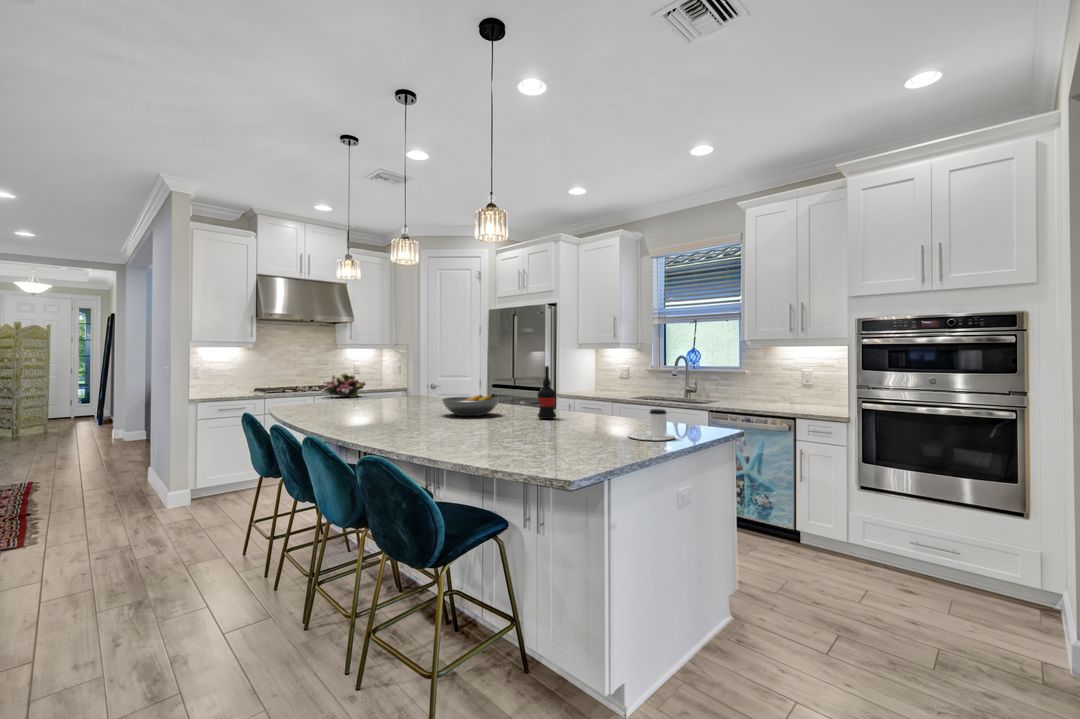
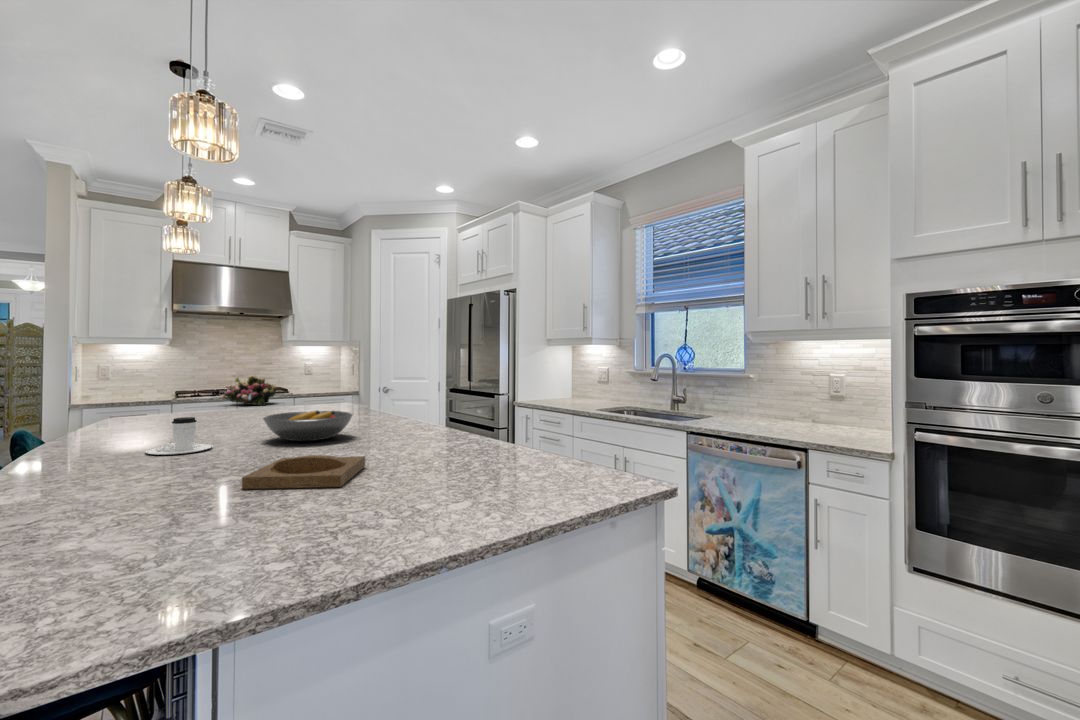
wine bottle: present [538,366,556,419] -> none [383,369,412,450]
coffee cup: present [628,409,675,441] -> present [146,417,212,455]
tray: none [504,418,565,435] -> present [242,455,365,489]

